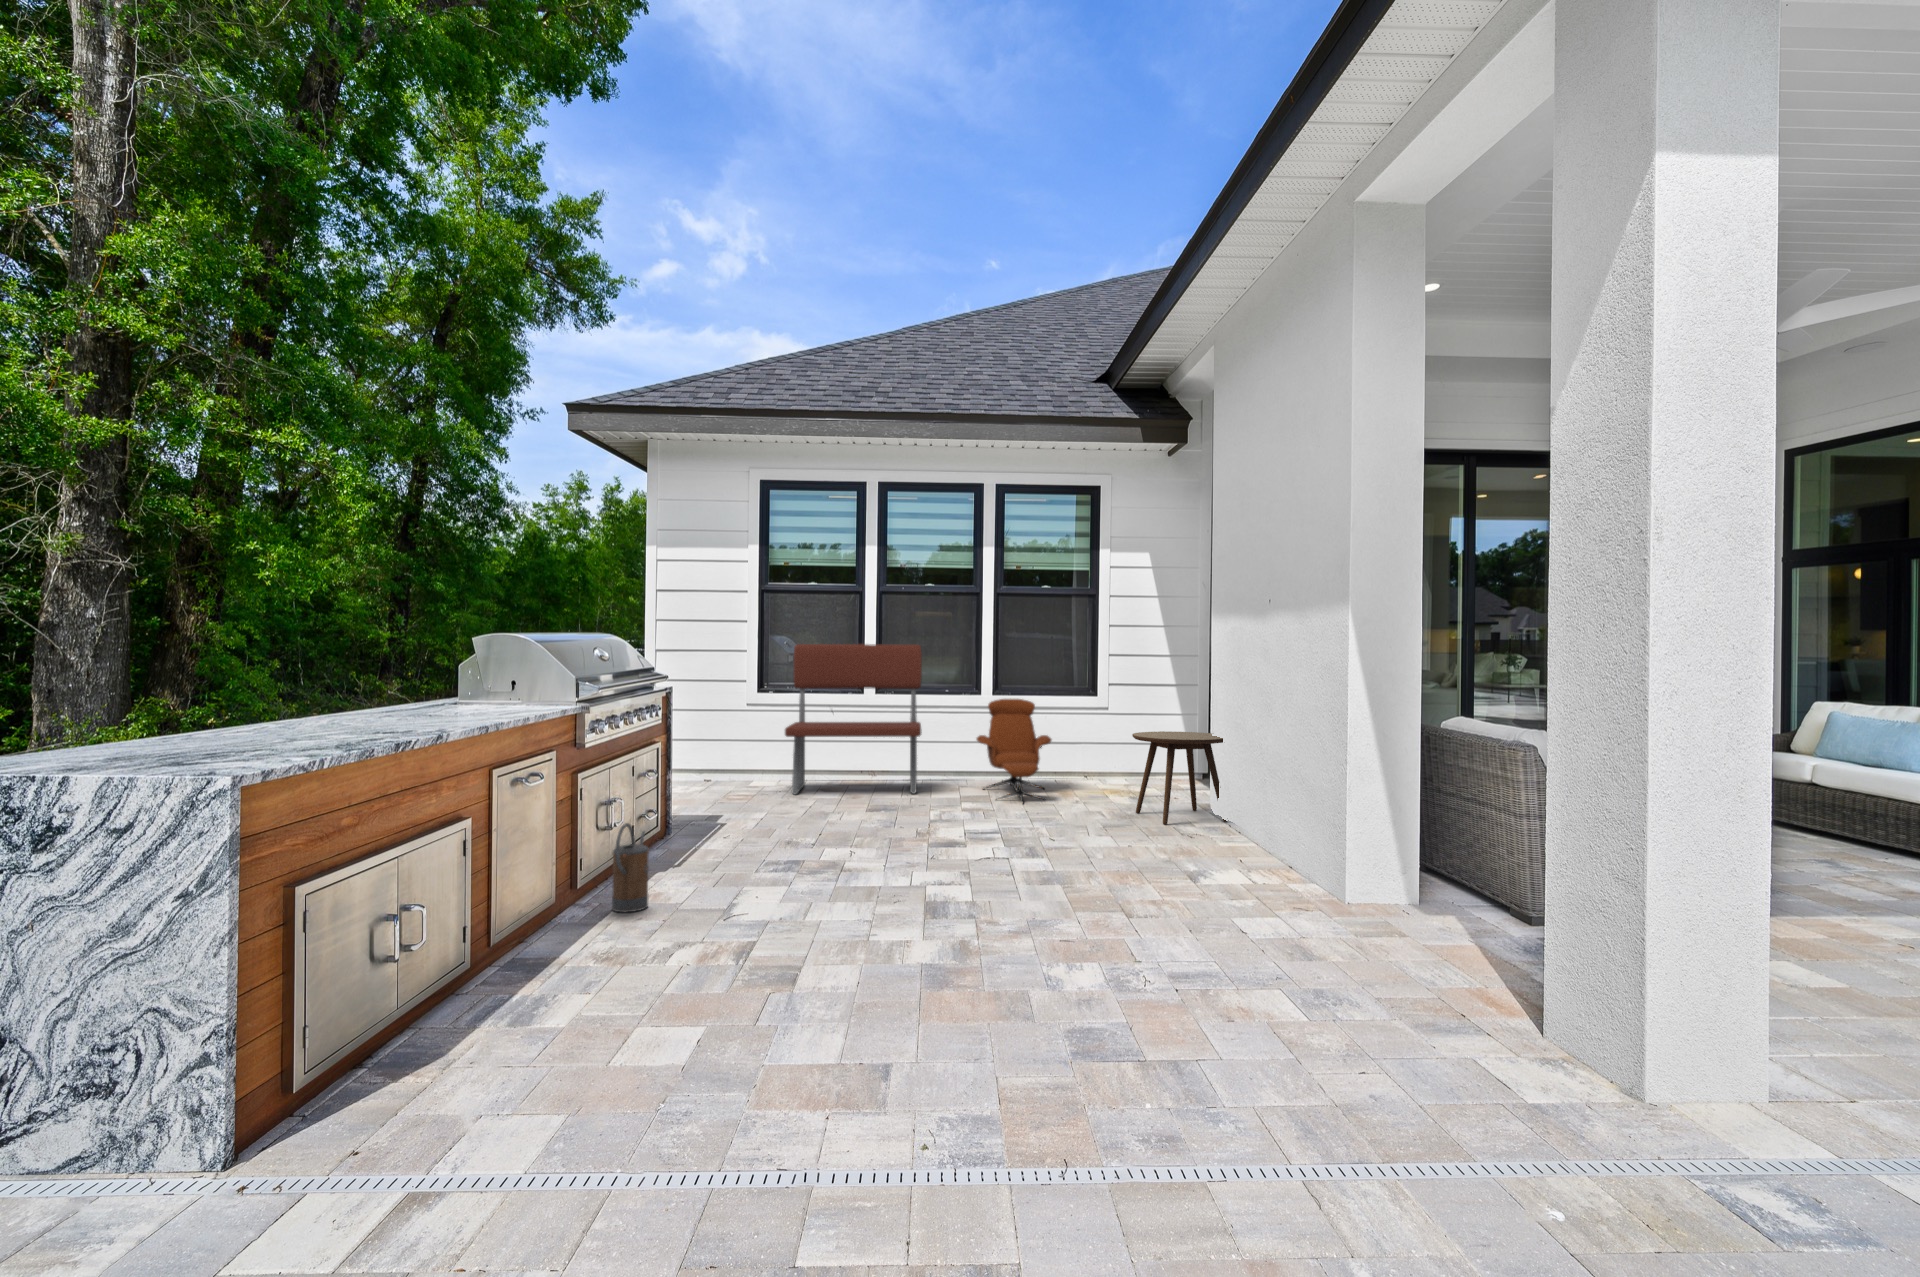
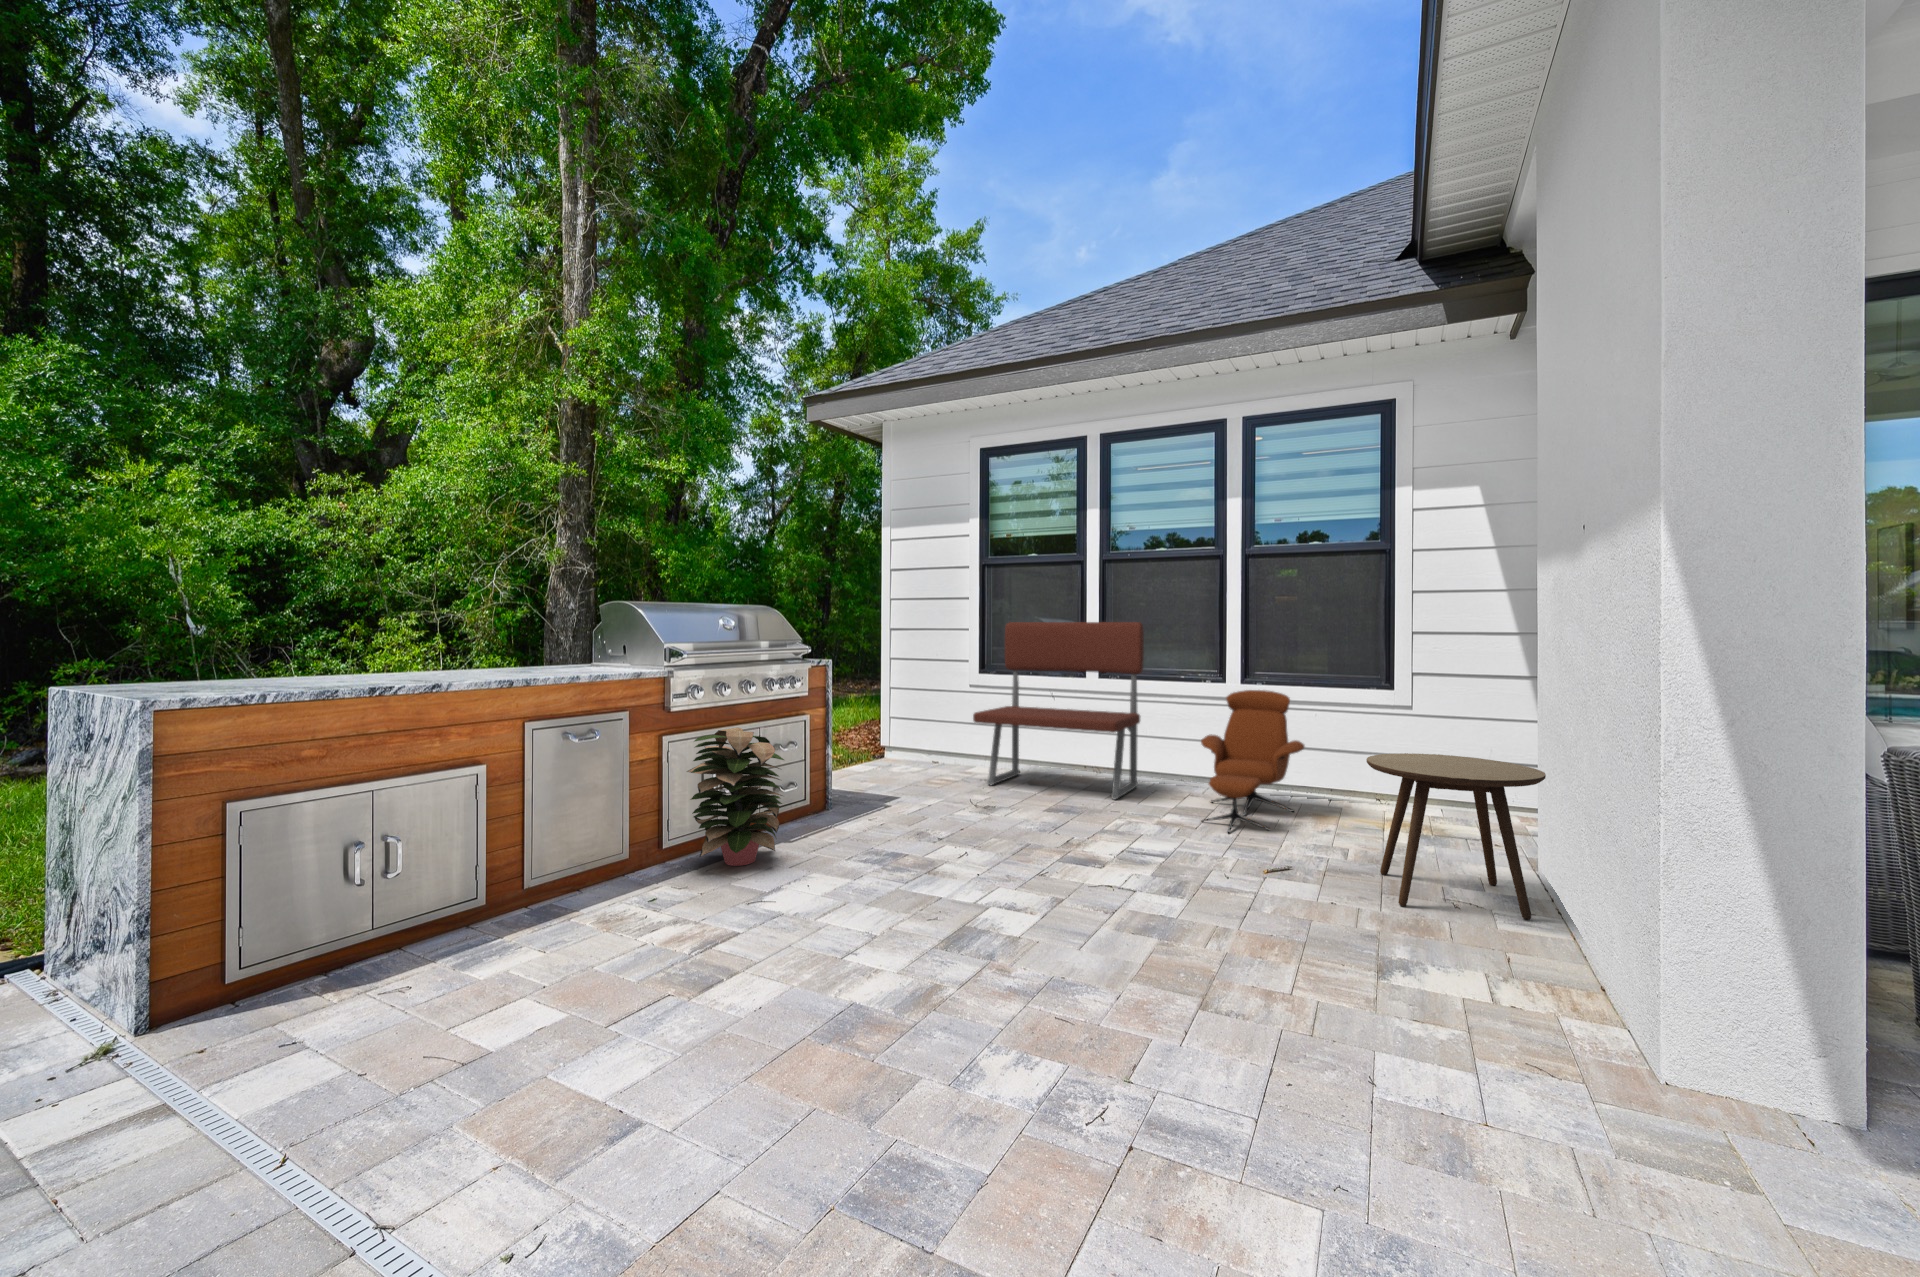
decorative plant: none [643,739,737,864] -> present [687,727,784,866]
watering can: present [612,823,649,912] -> none [522,825,606,925]

